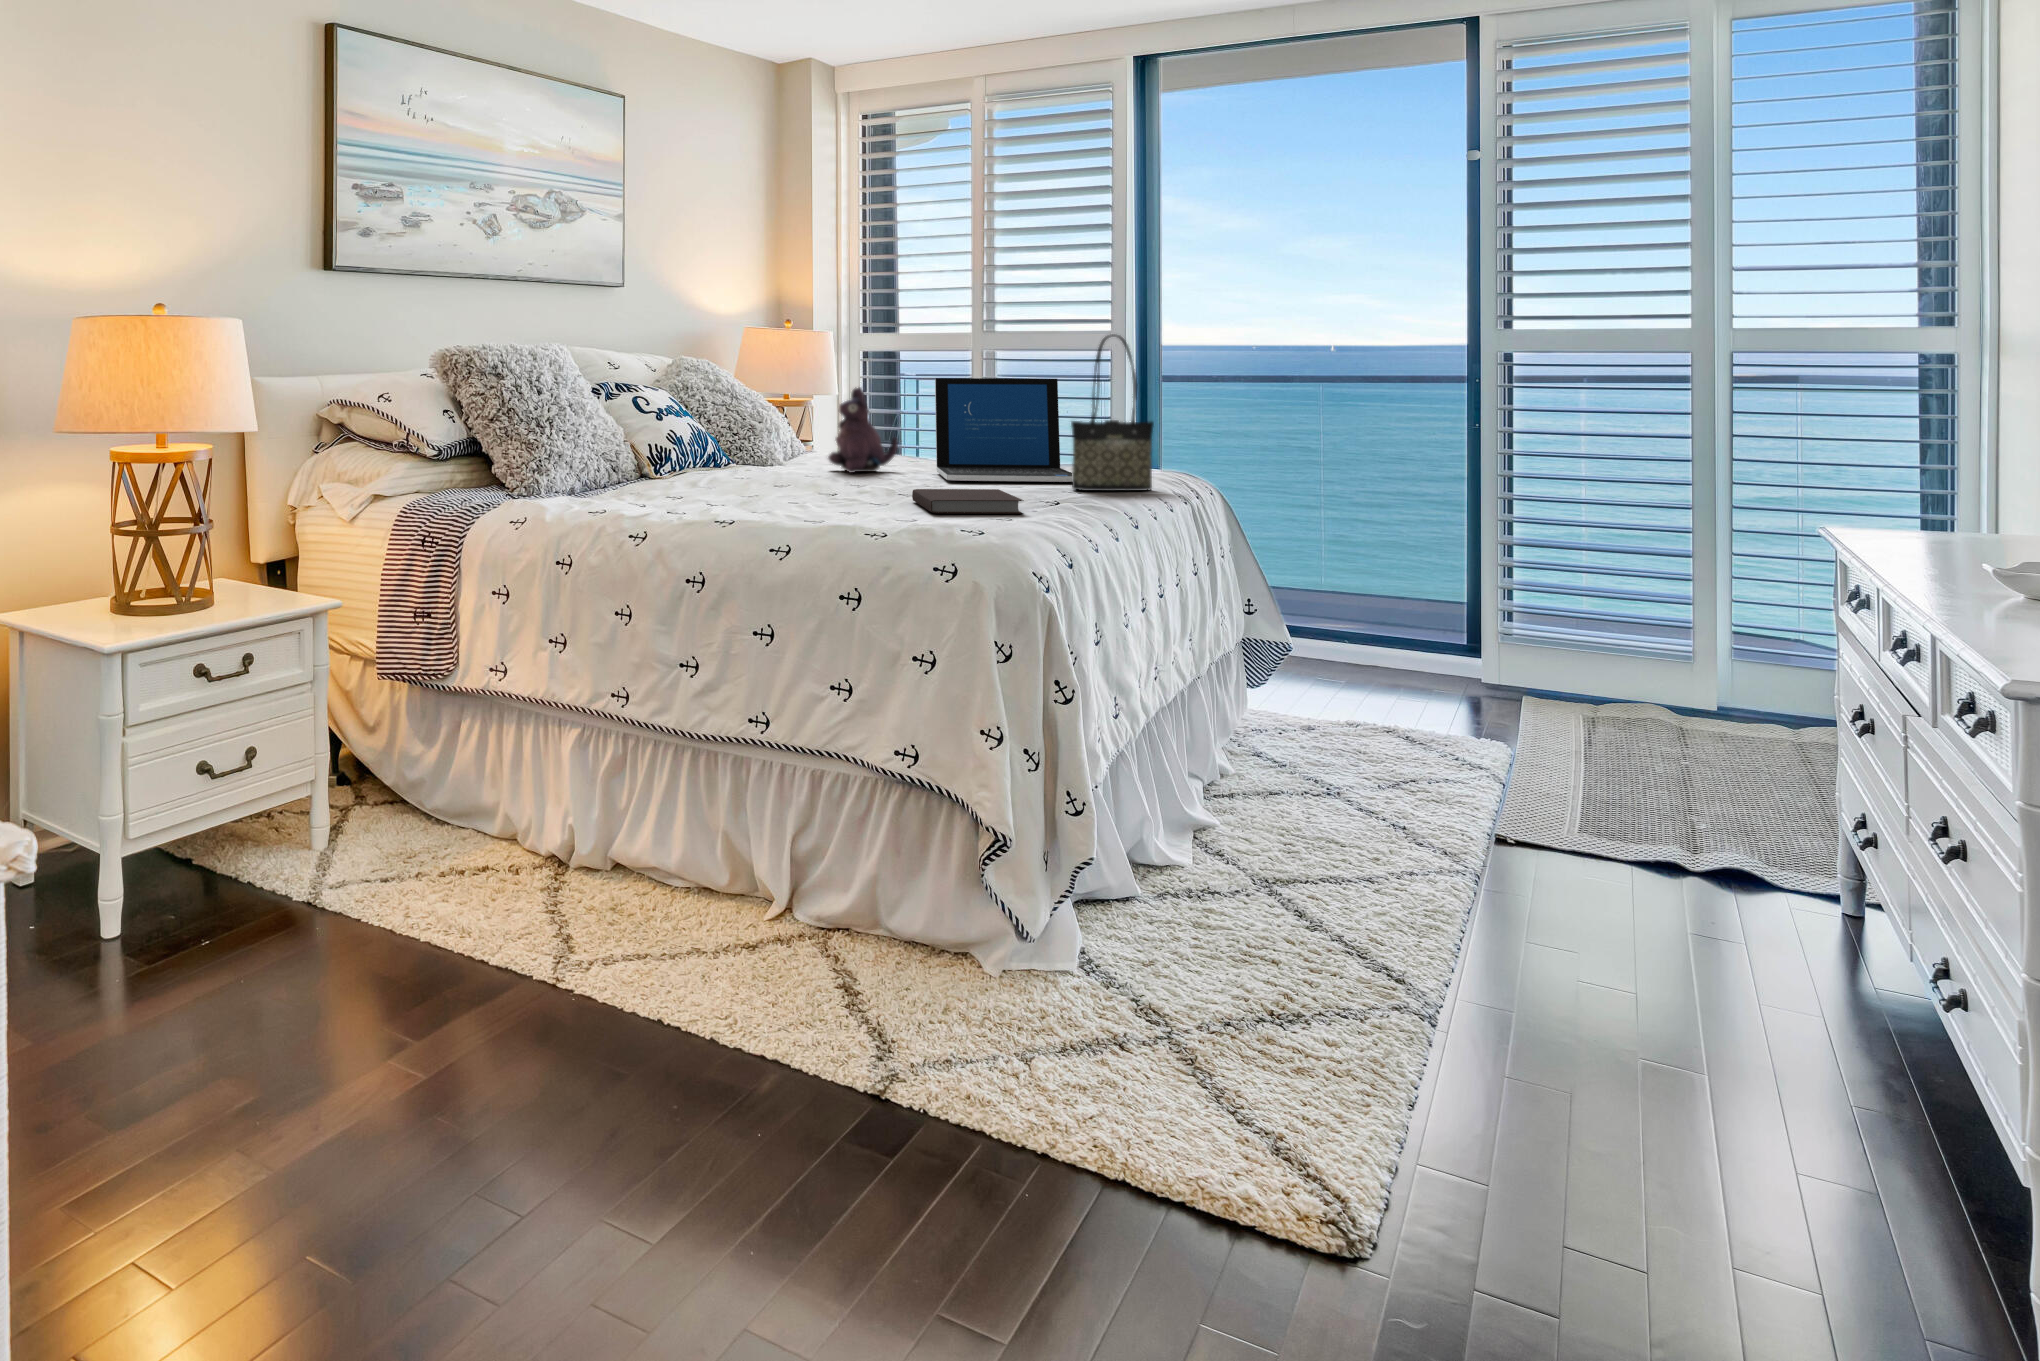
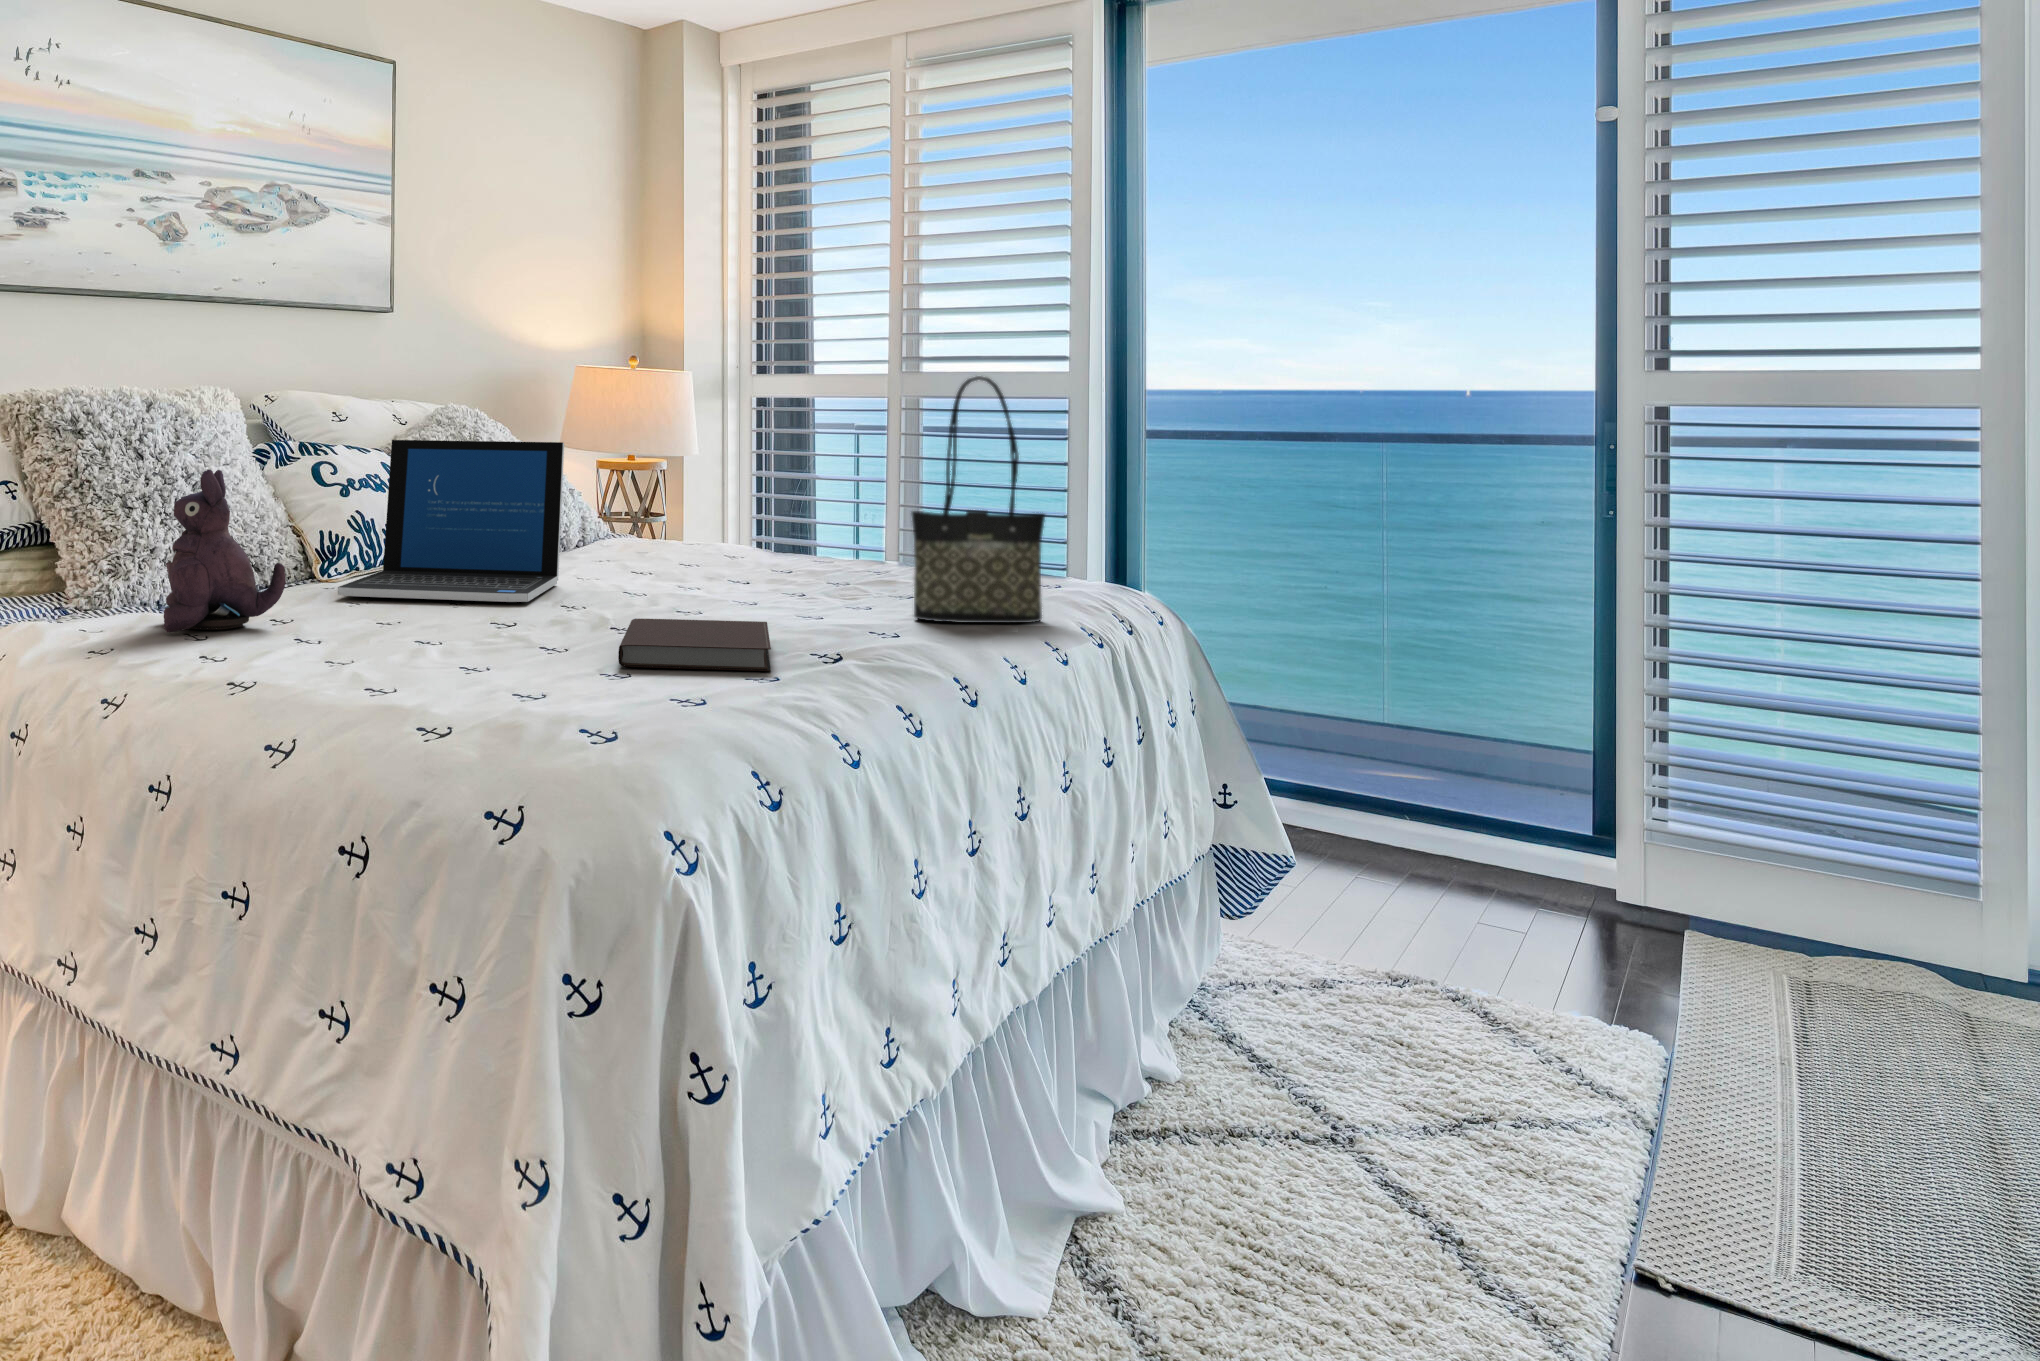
laptop: present [935,378,1072,482] -> present [338,440,564,602]
plush toy: present [828,387,898,473] -> present [164,470,286,633]

